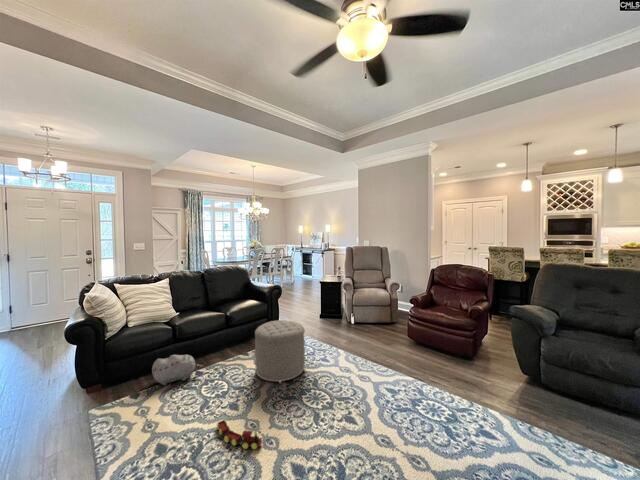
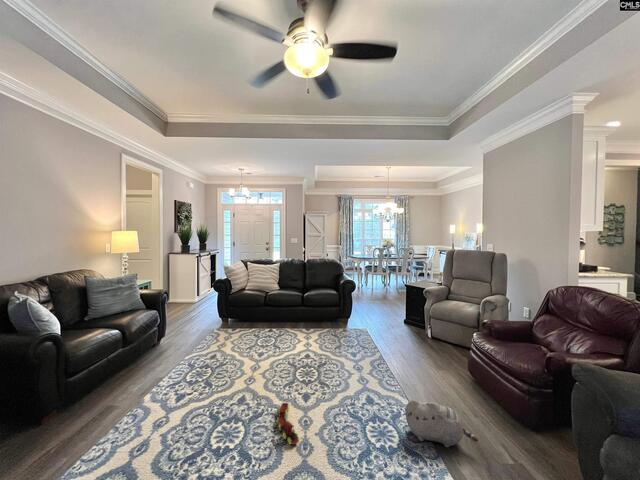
ottoman: present [255,320,305,382] -> none [346,329,402,399]
plush toy: present [152,355,204,385] -> present [405,400,478,447]

